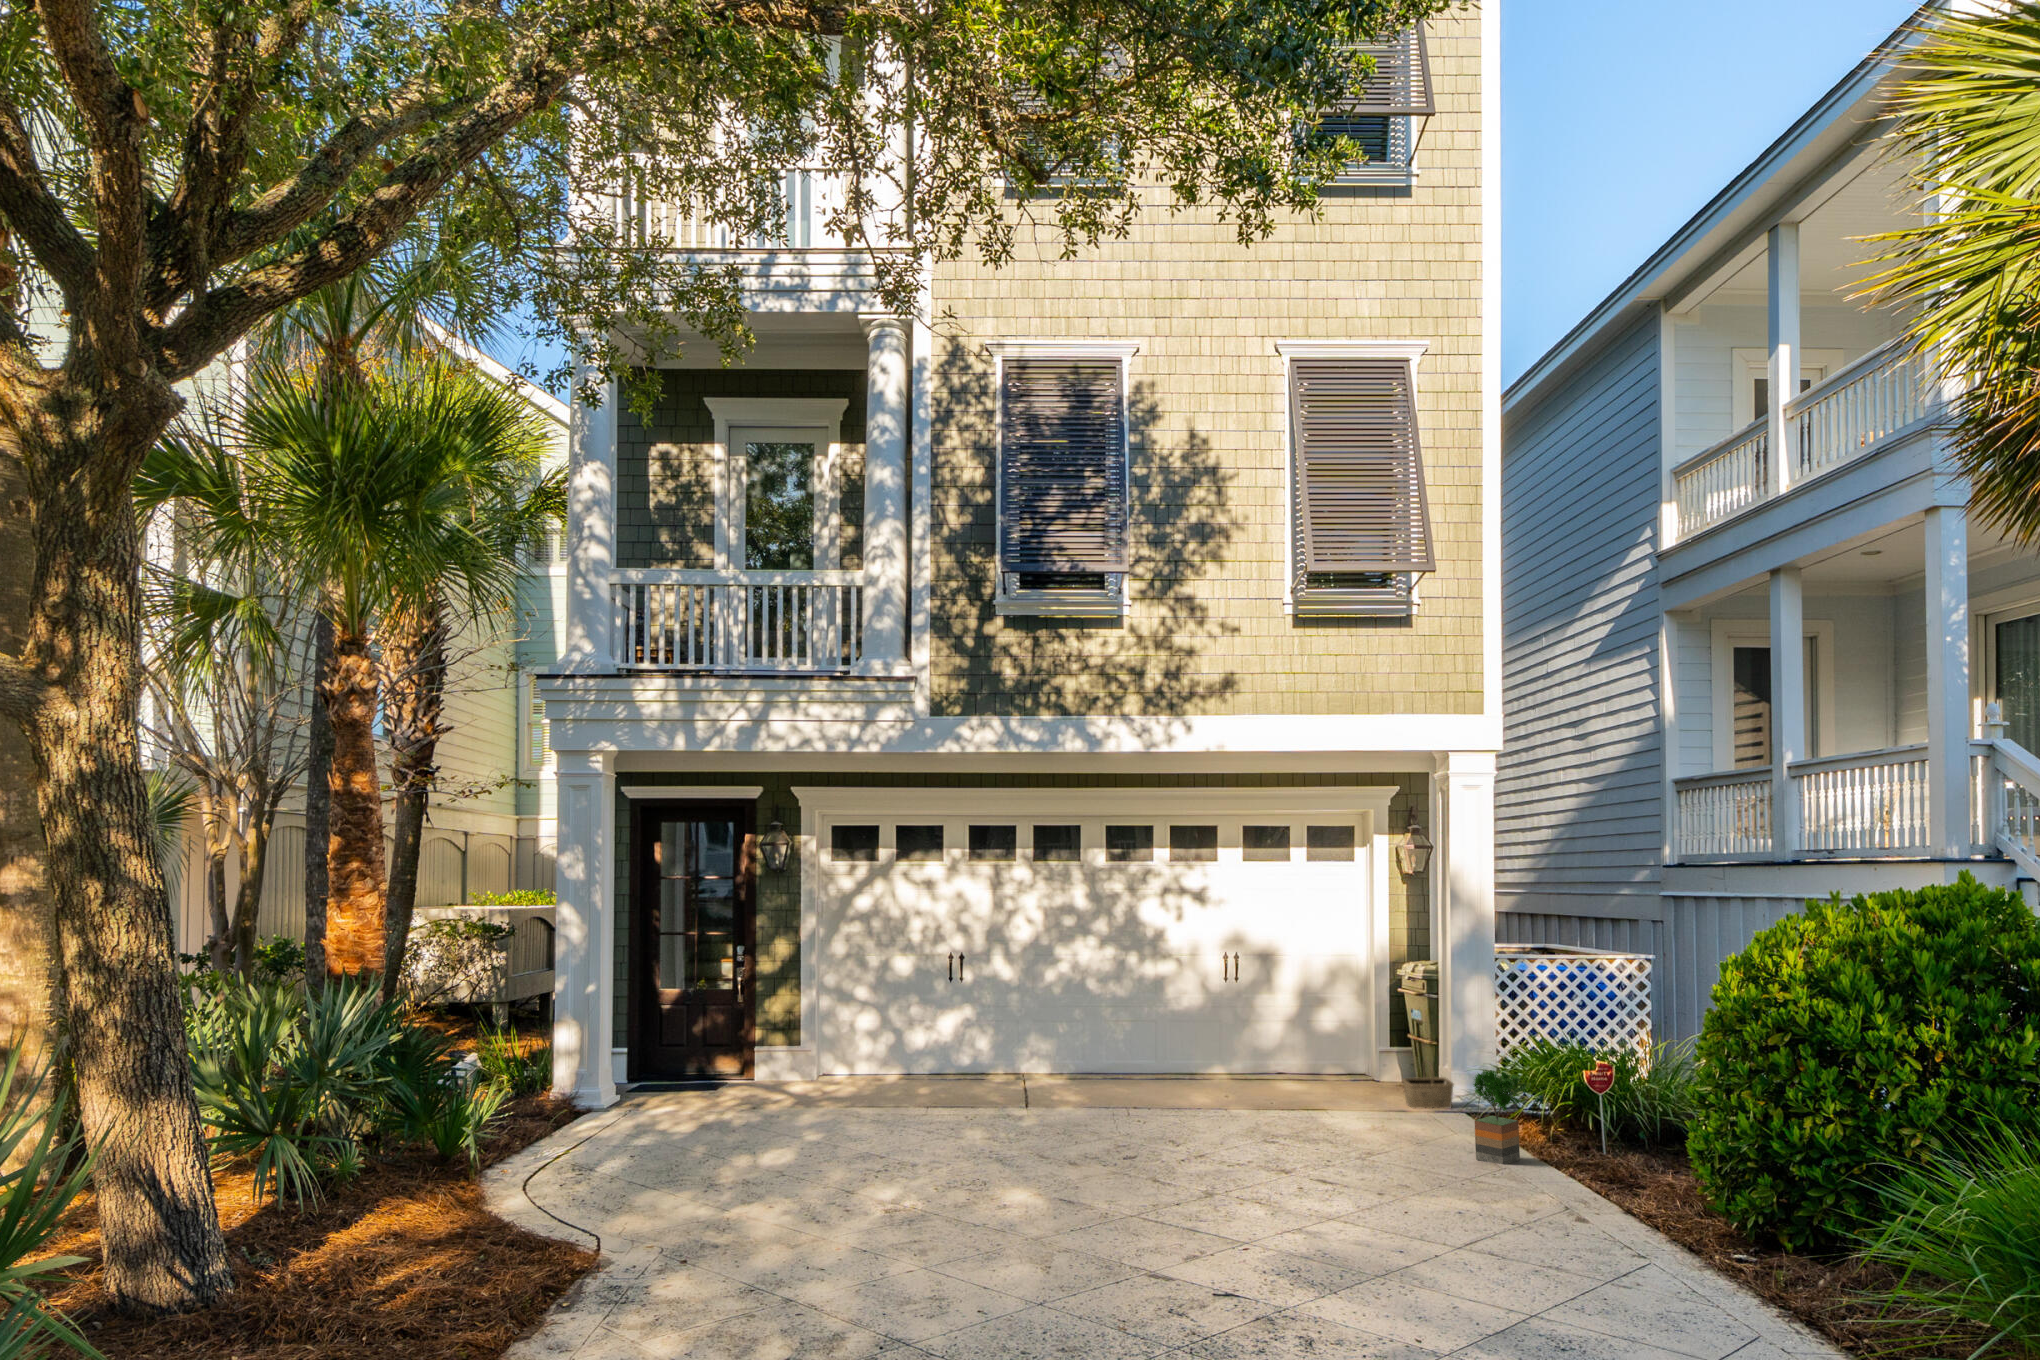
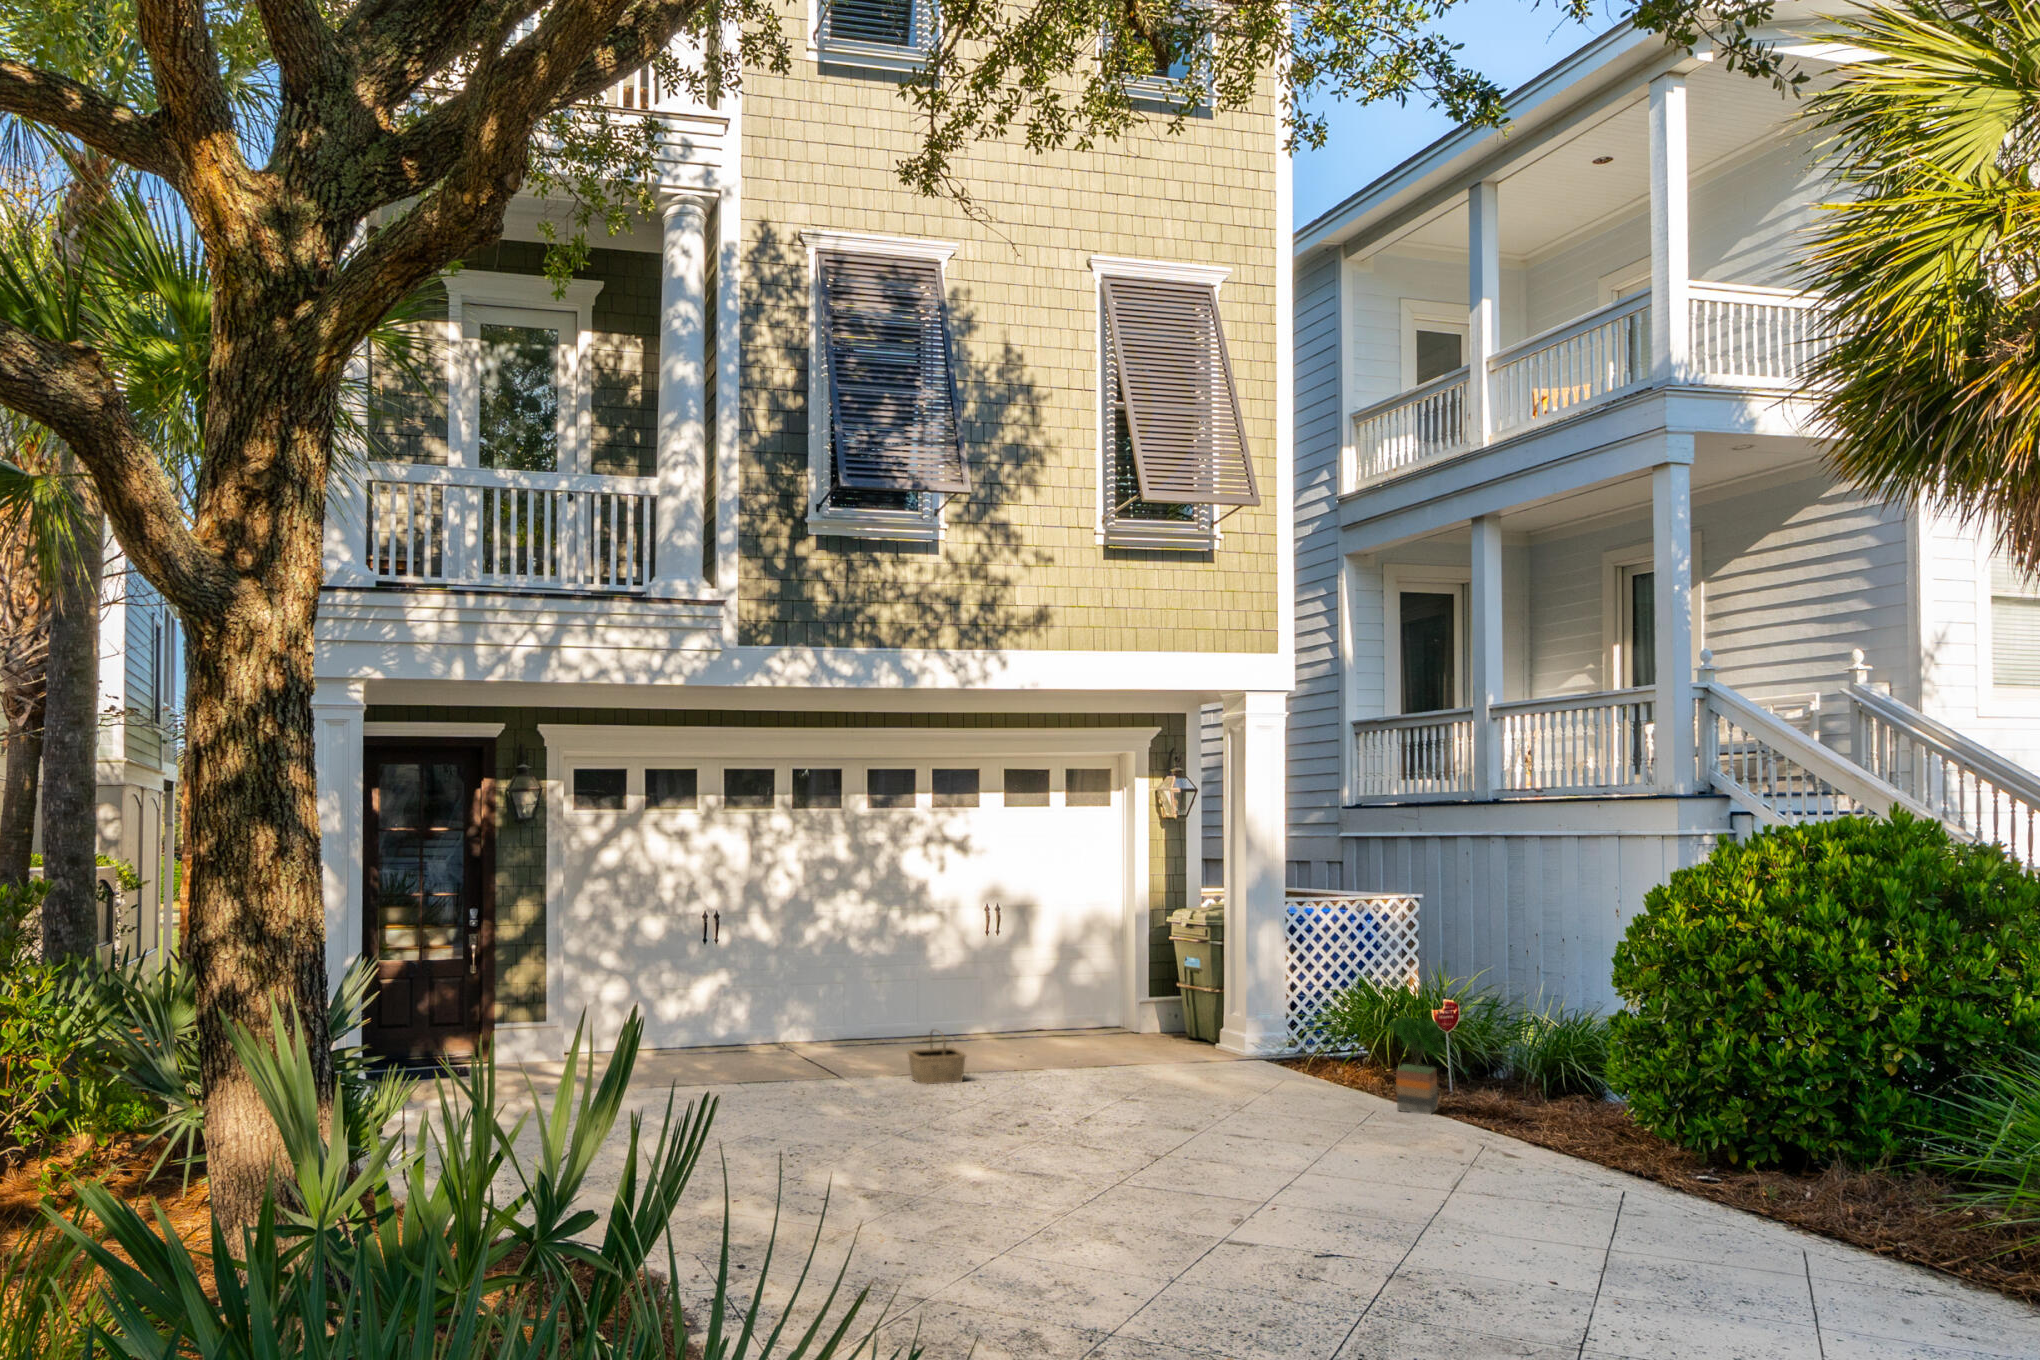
basket: present [1402,1061,1454,1108] -> present [908,1030,966,1084]

